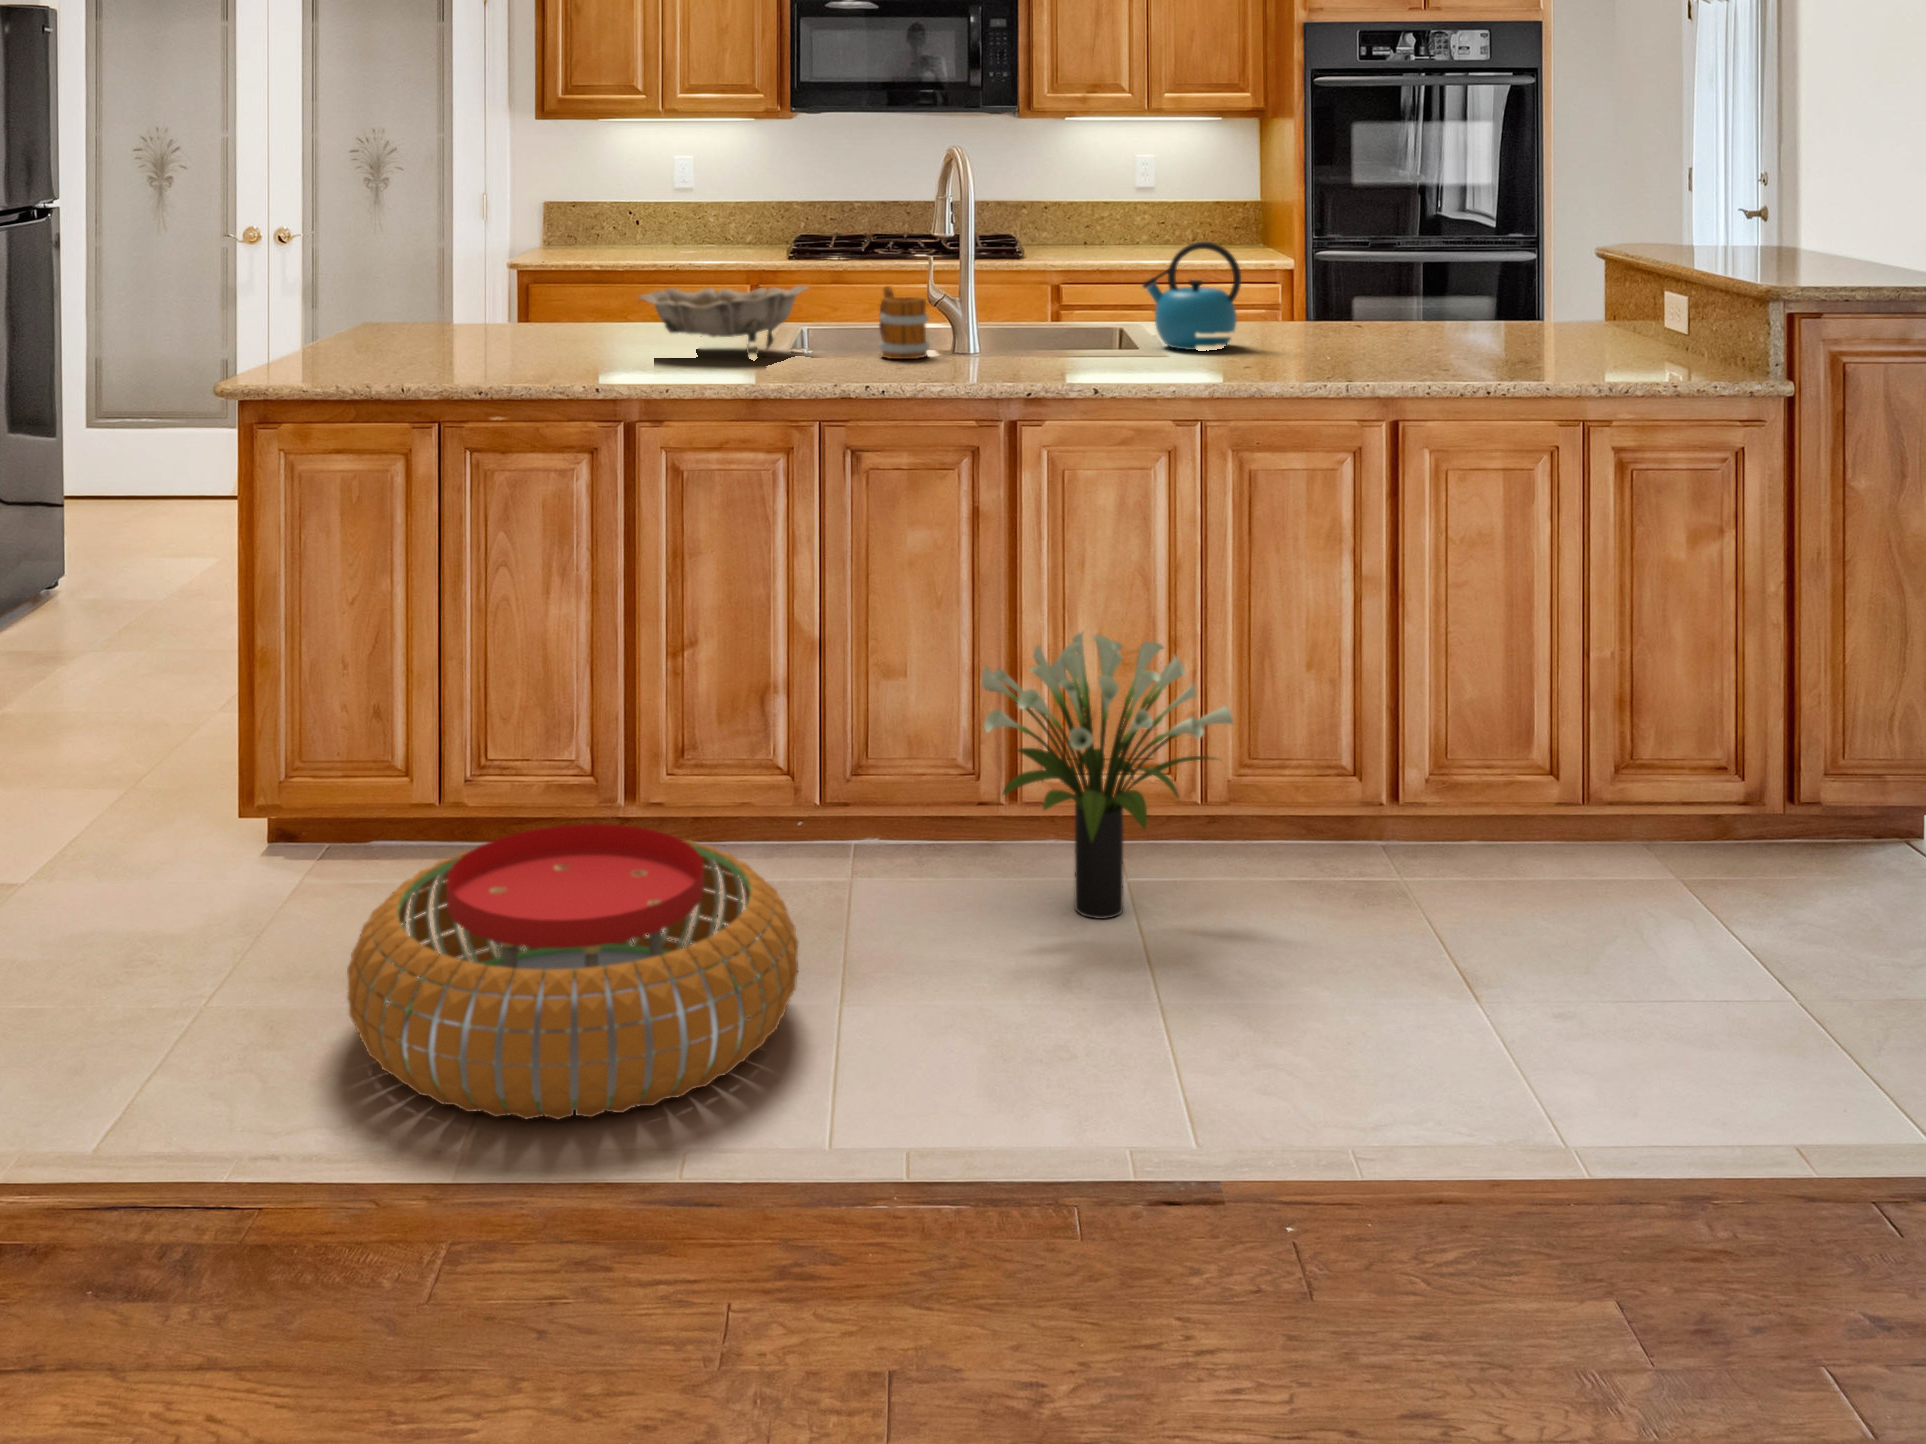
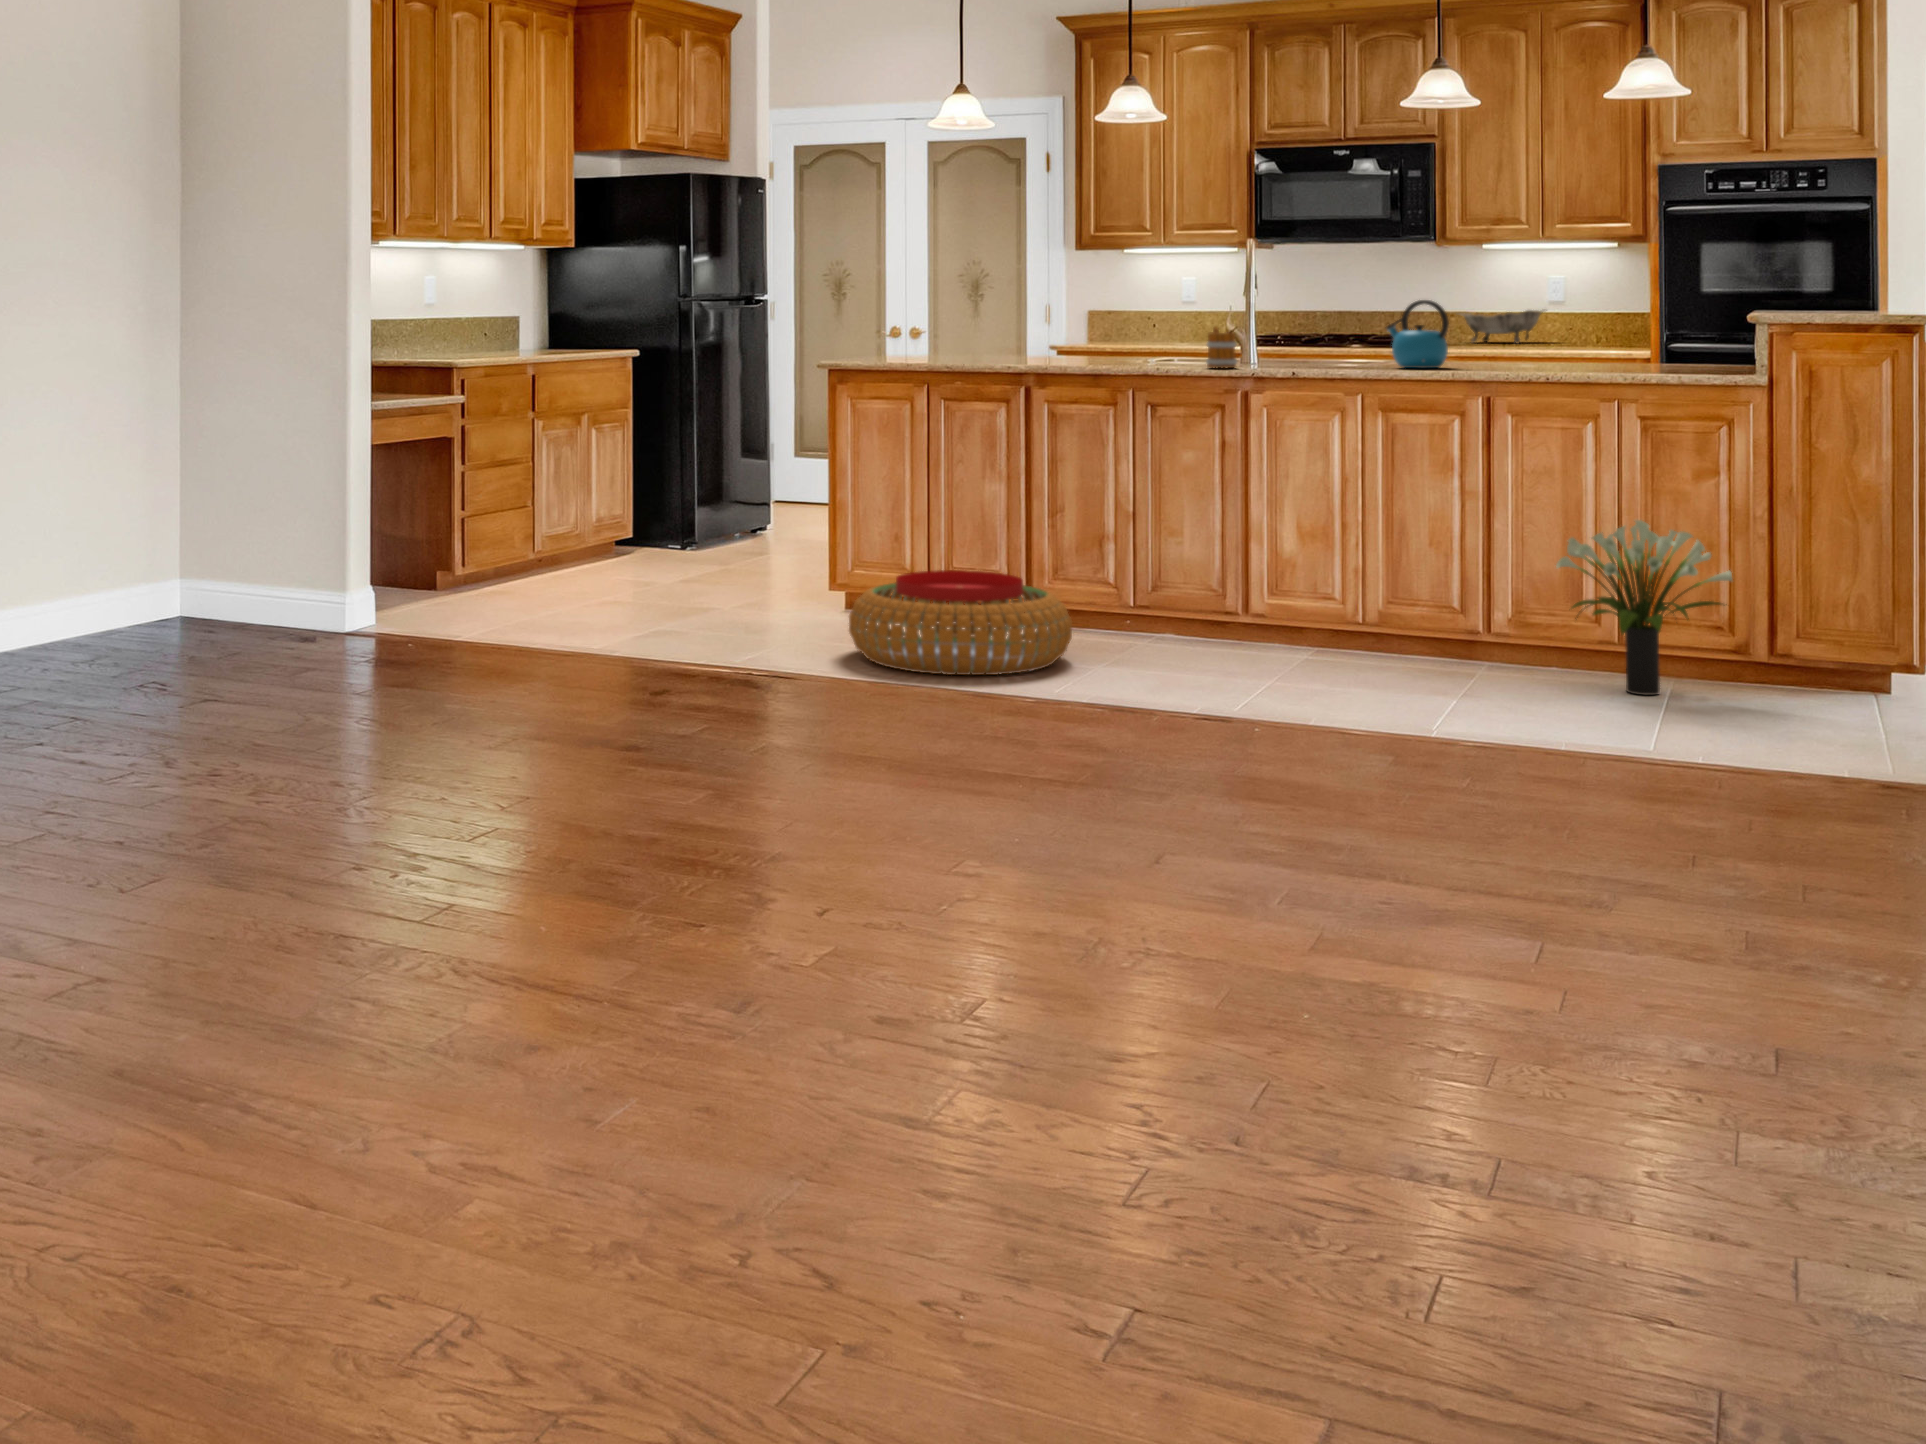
decorative bowl: present [639,286,808,355] -> present [1460,310,1547,343]
potted plant: present [982,633,1233,919] -> present [1556,520,1732,695]

